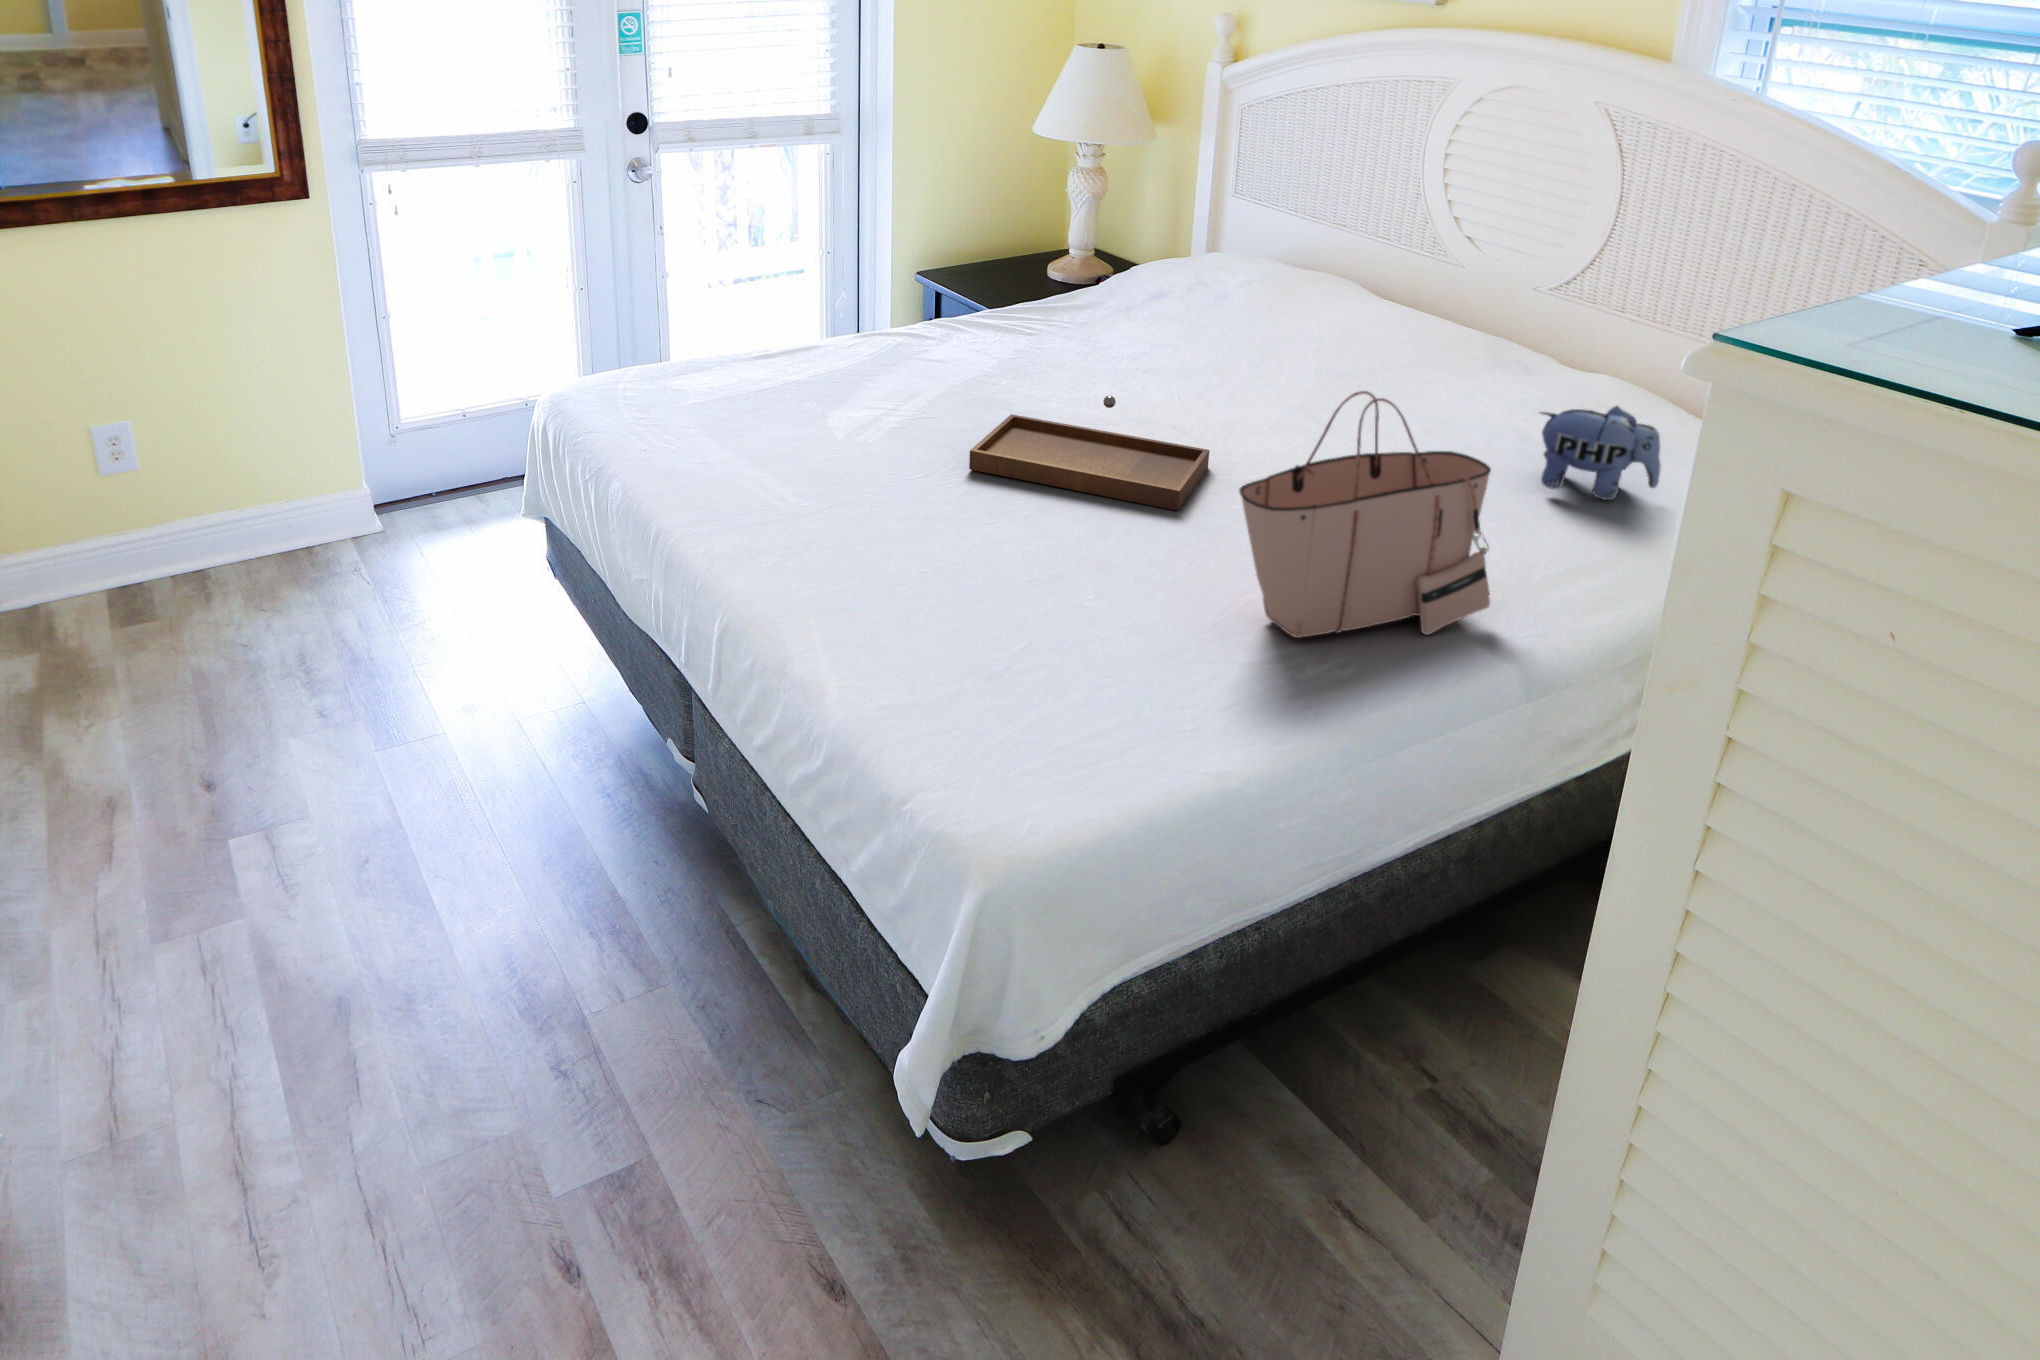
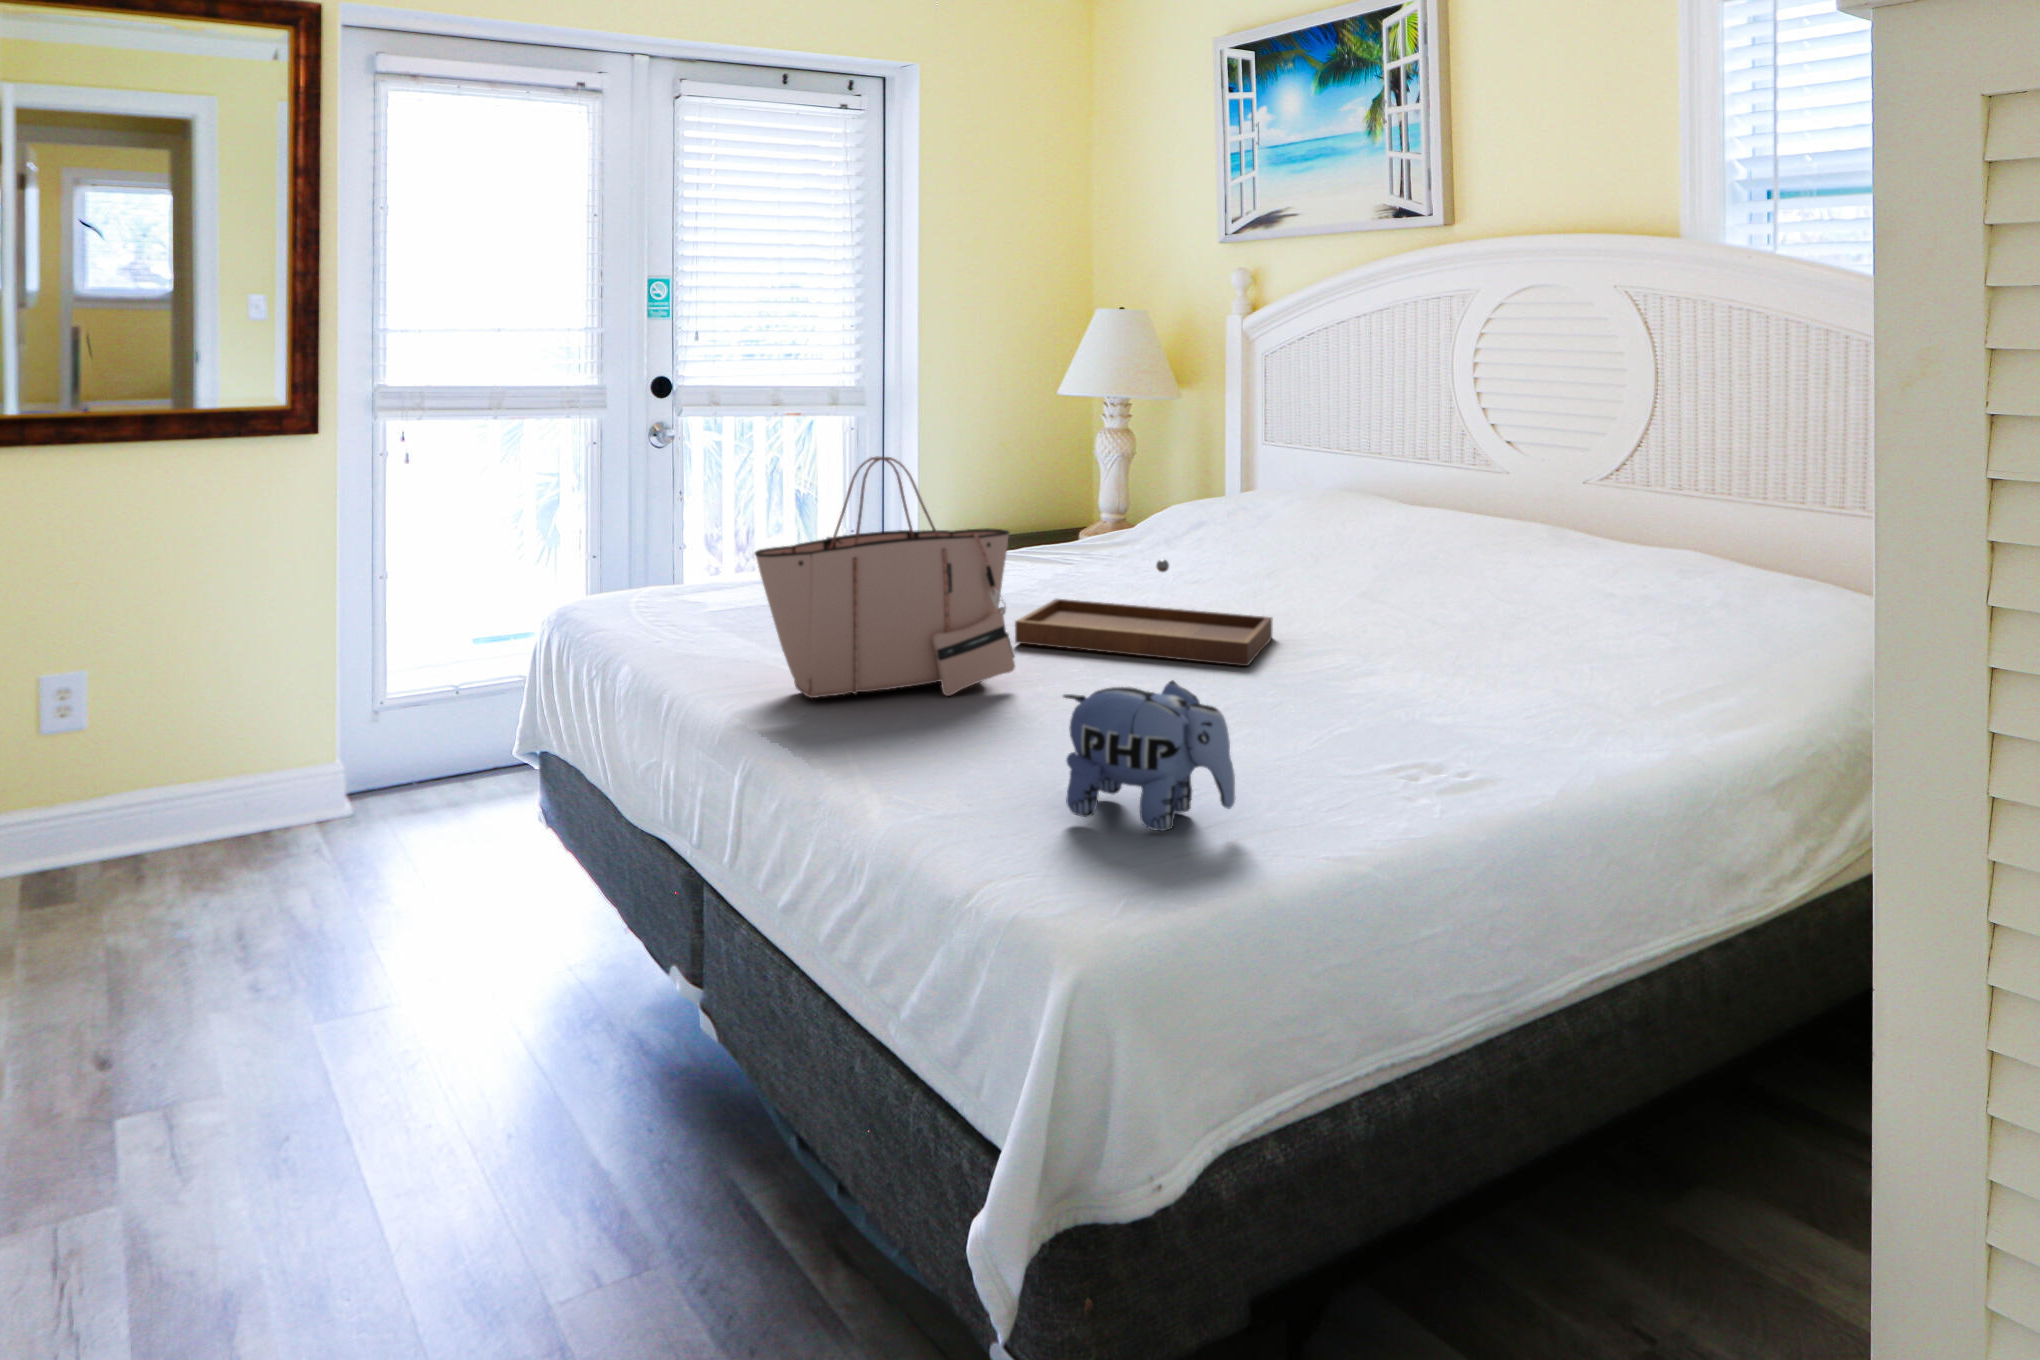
tote bag: present [1239,391,1491,638] -> present [755,456,1015,698]
plush toy: present [1541,406,1661,500] -> present [1063,680,1235,831]

